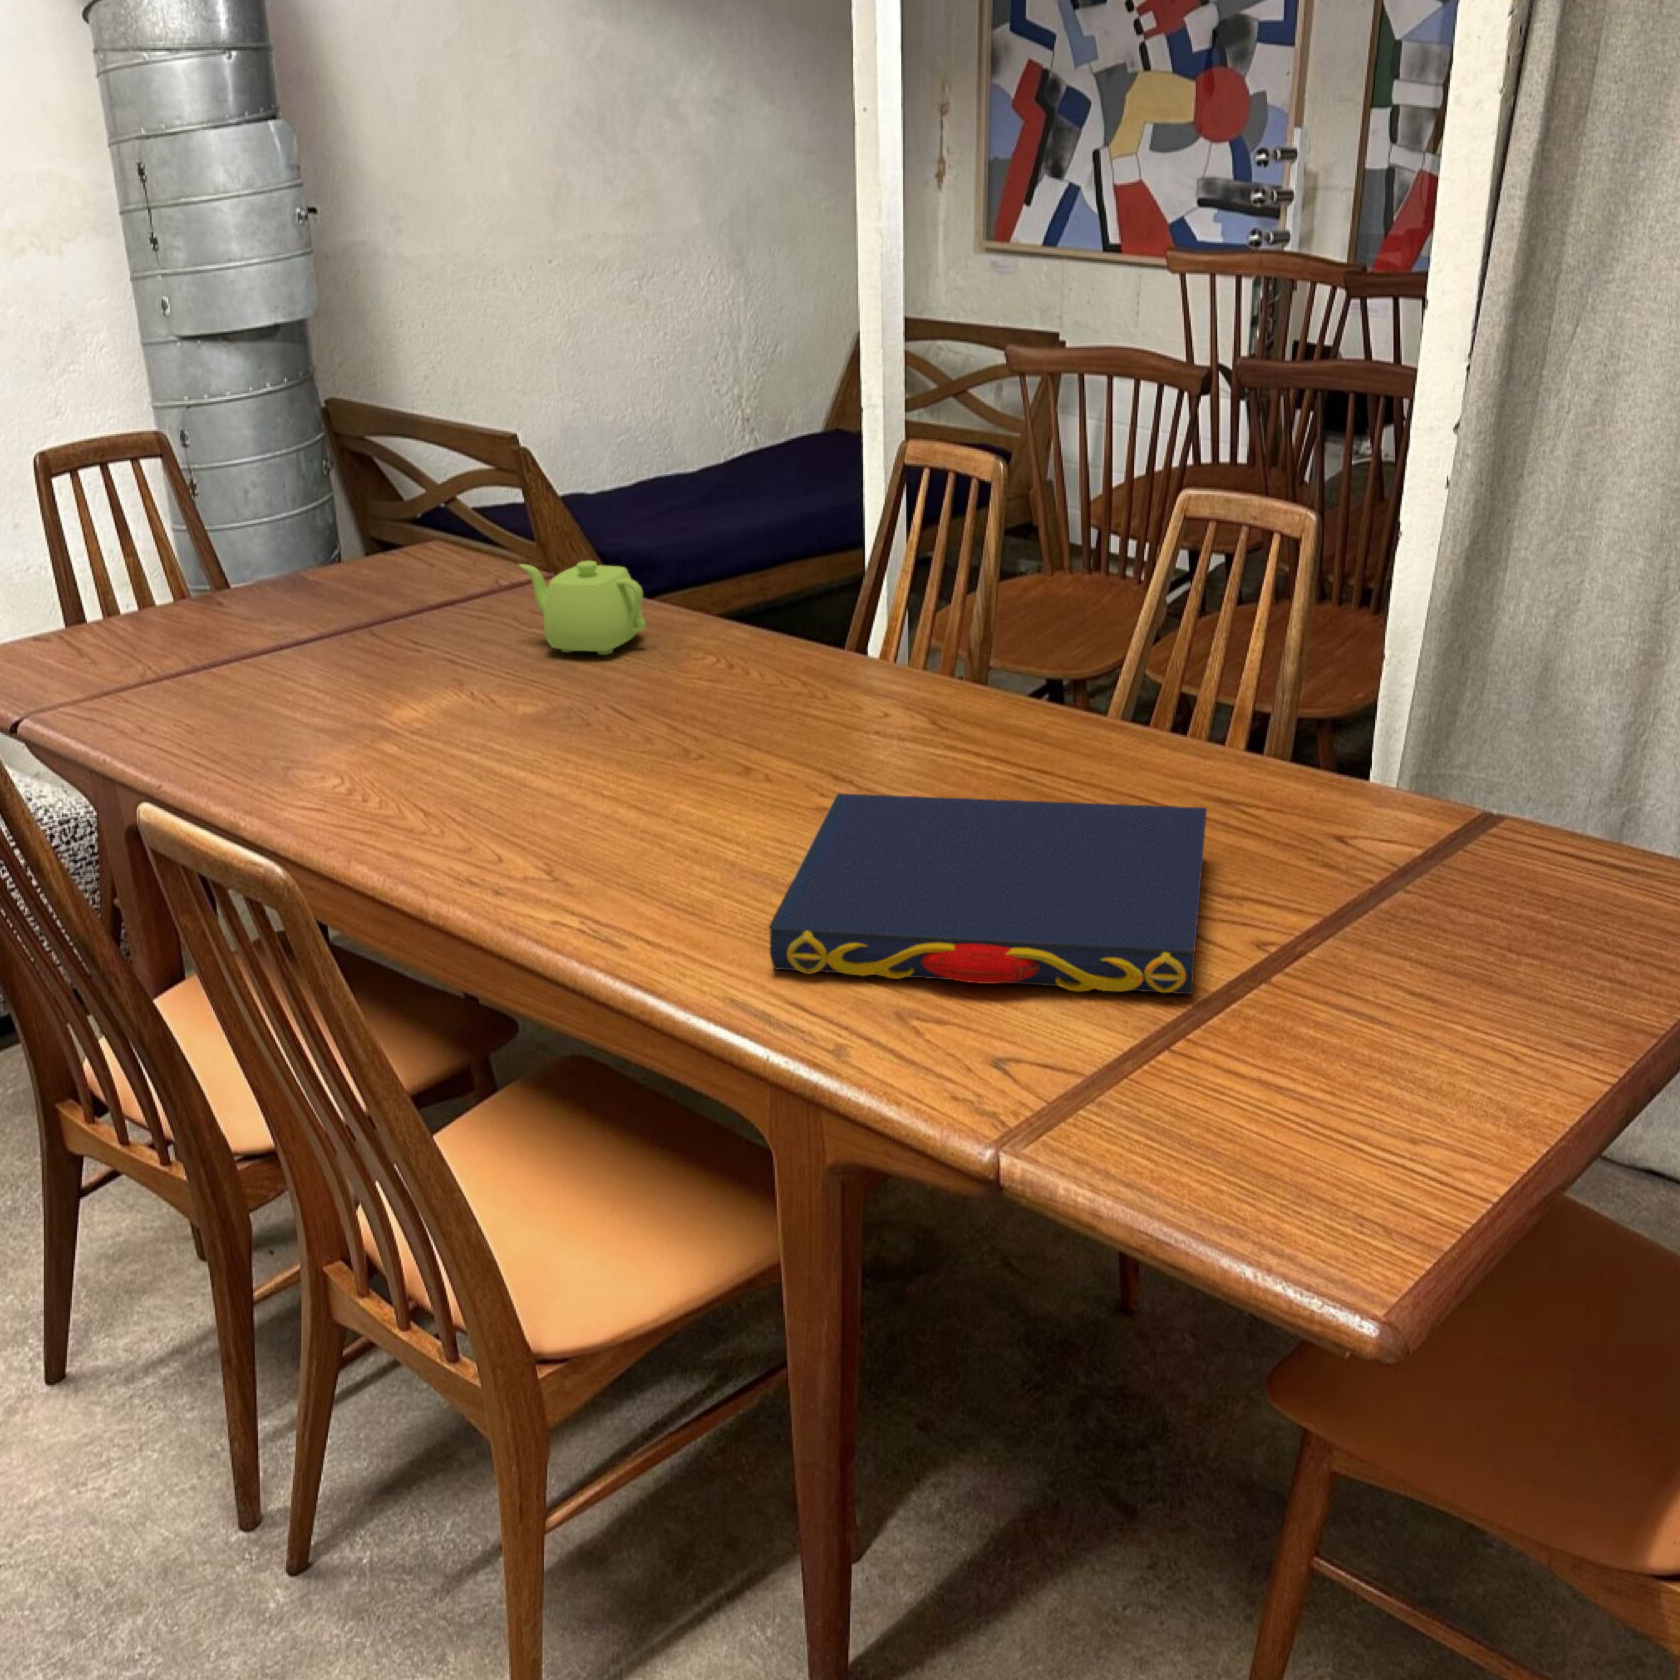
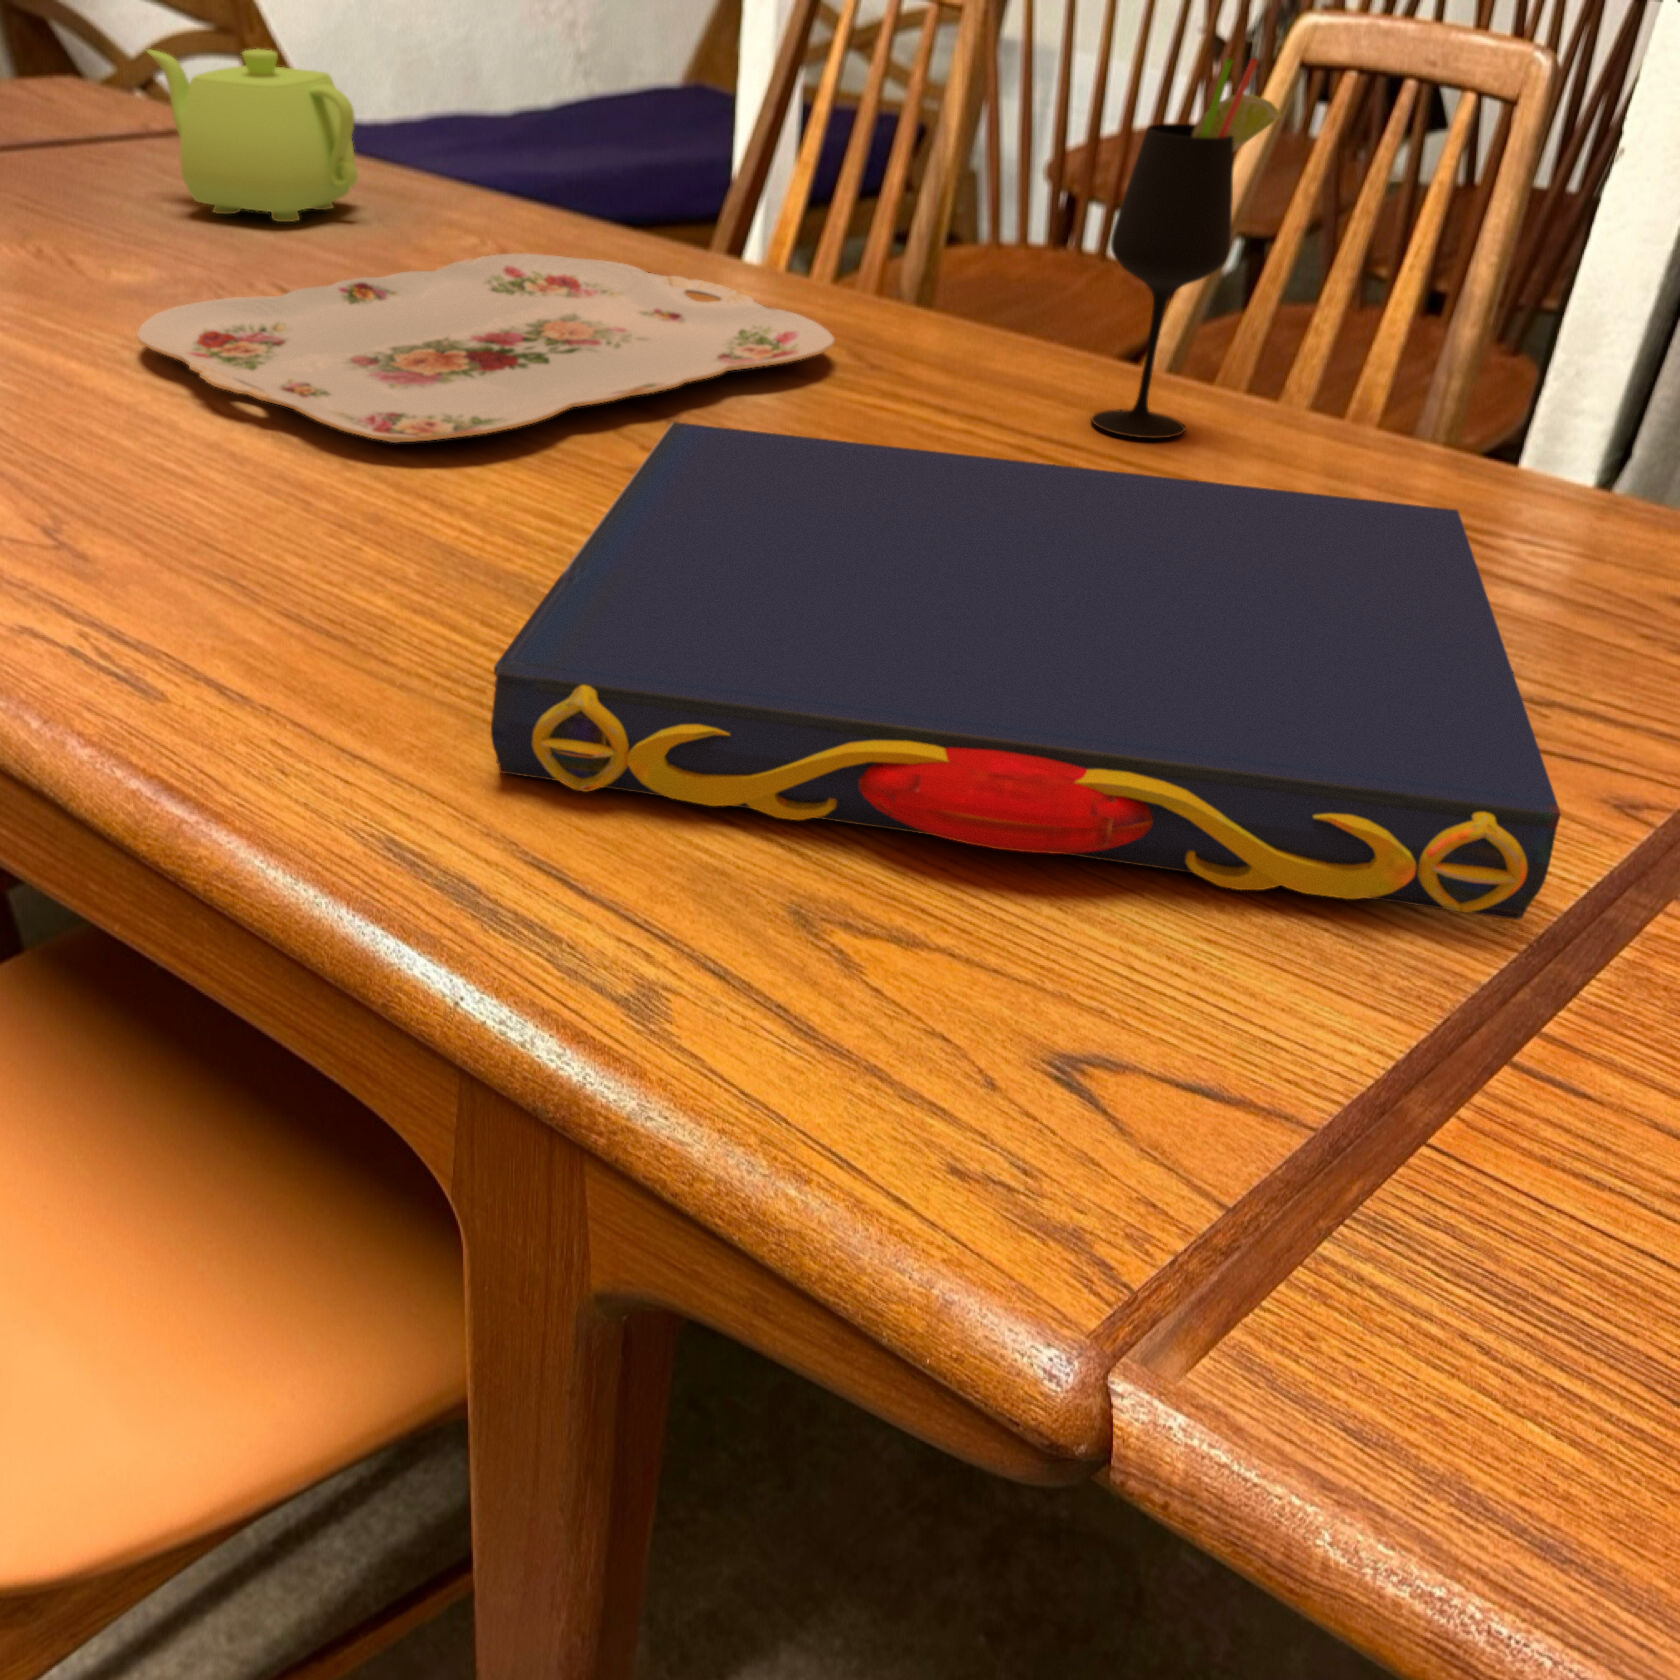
wine glass: none [1057,585,1130,762] -> present [1092,59,1281,438]
serving tray: none [553,669,925,807] -> present [136,253,835,443]

